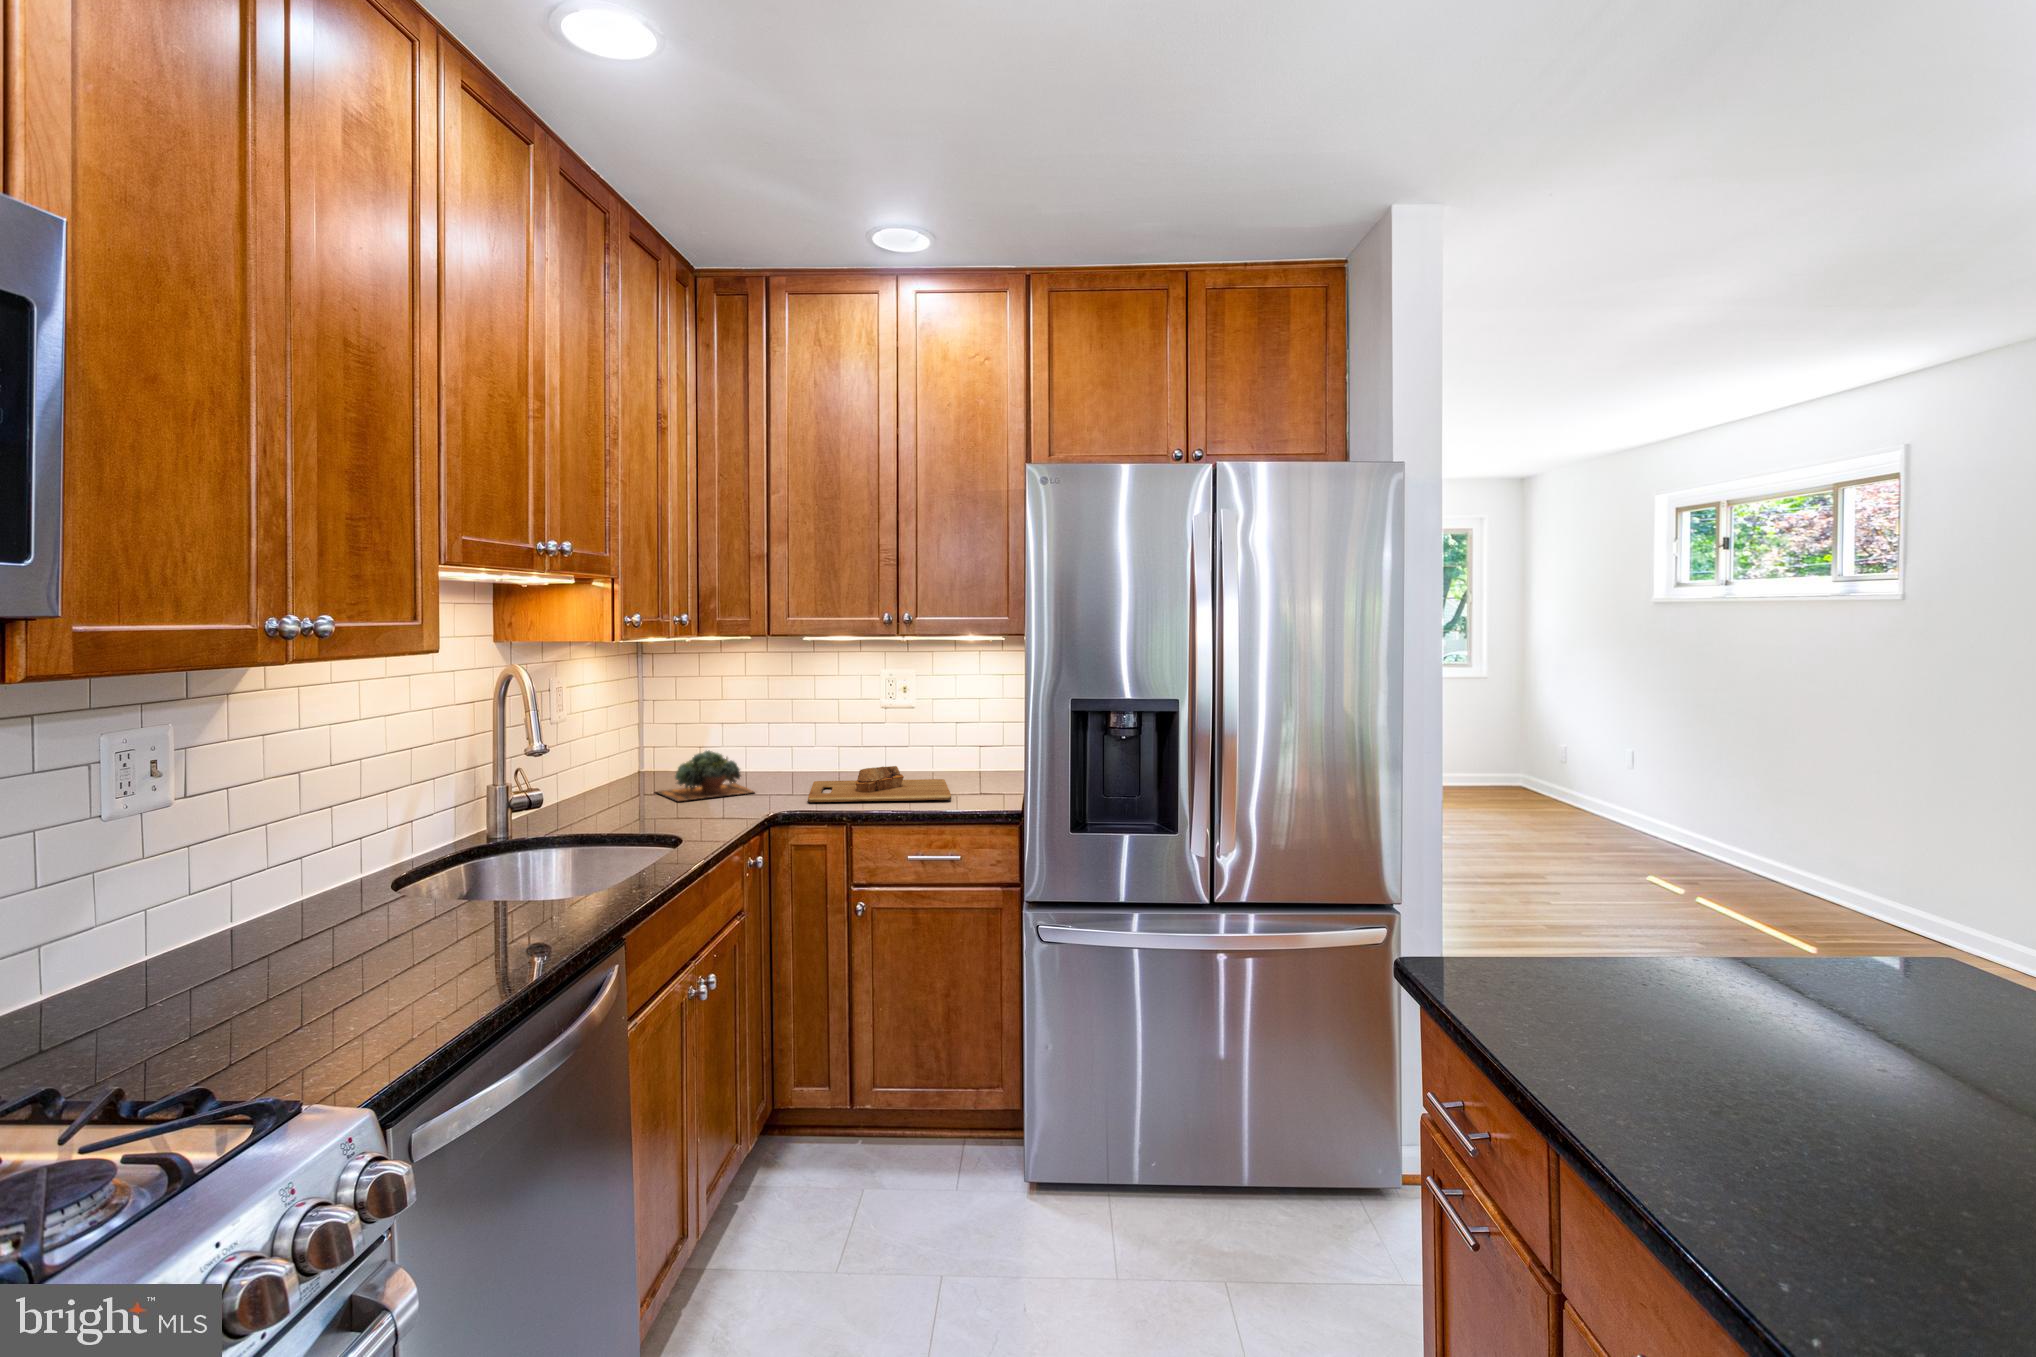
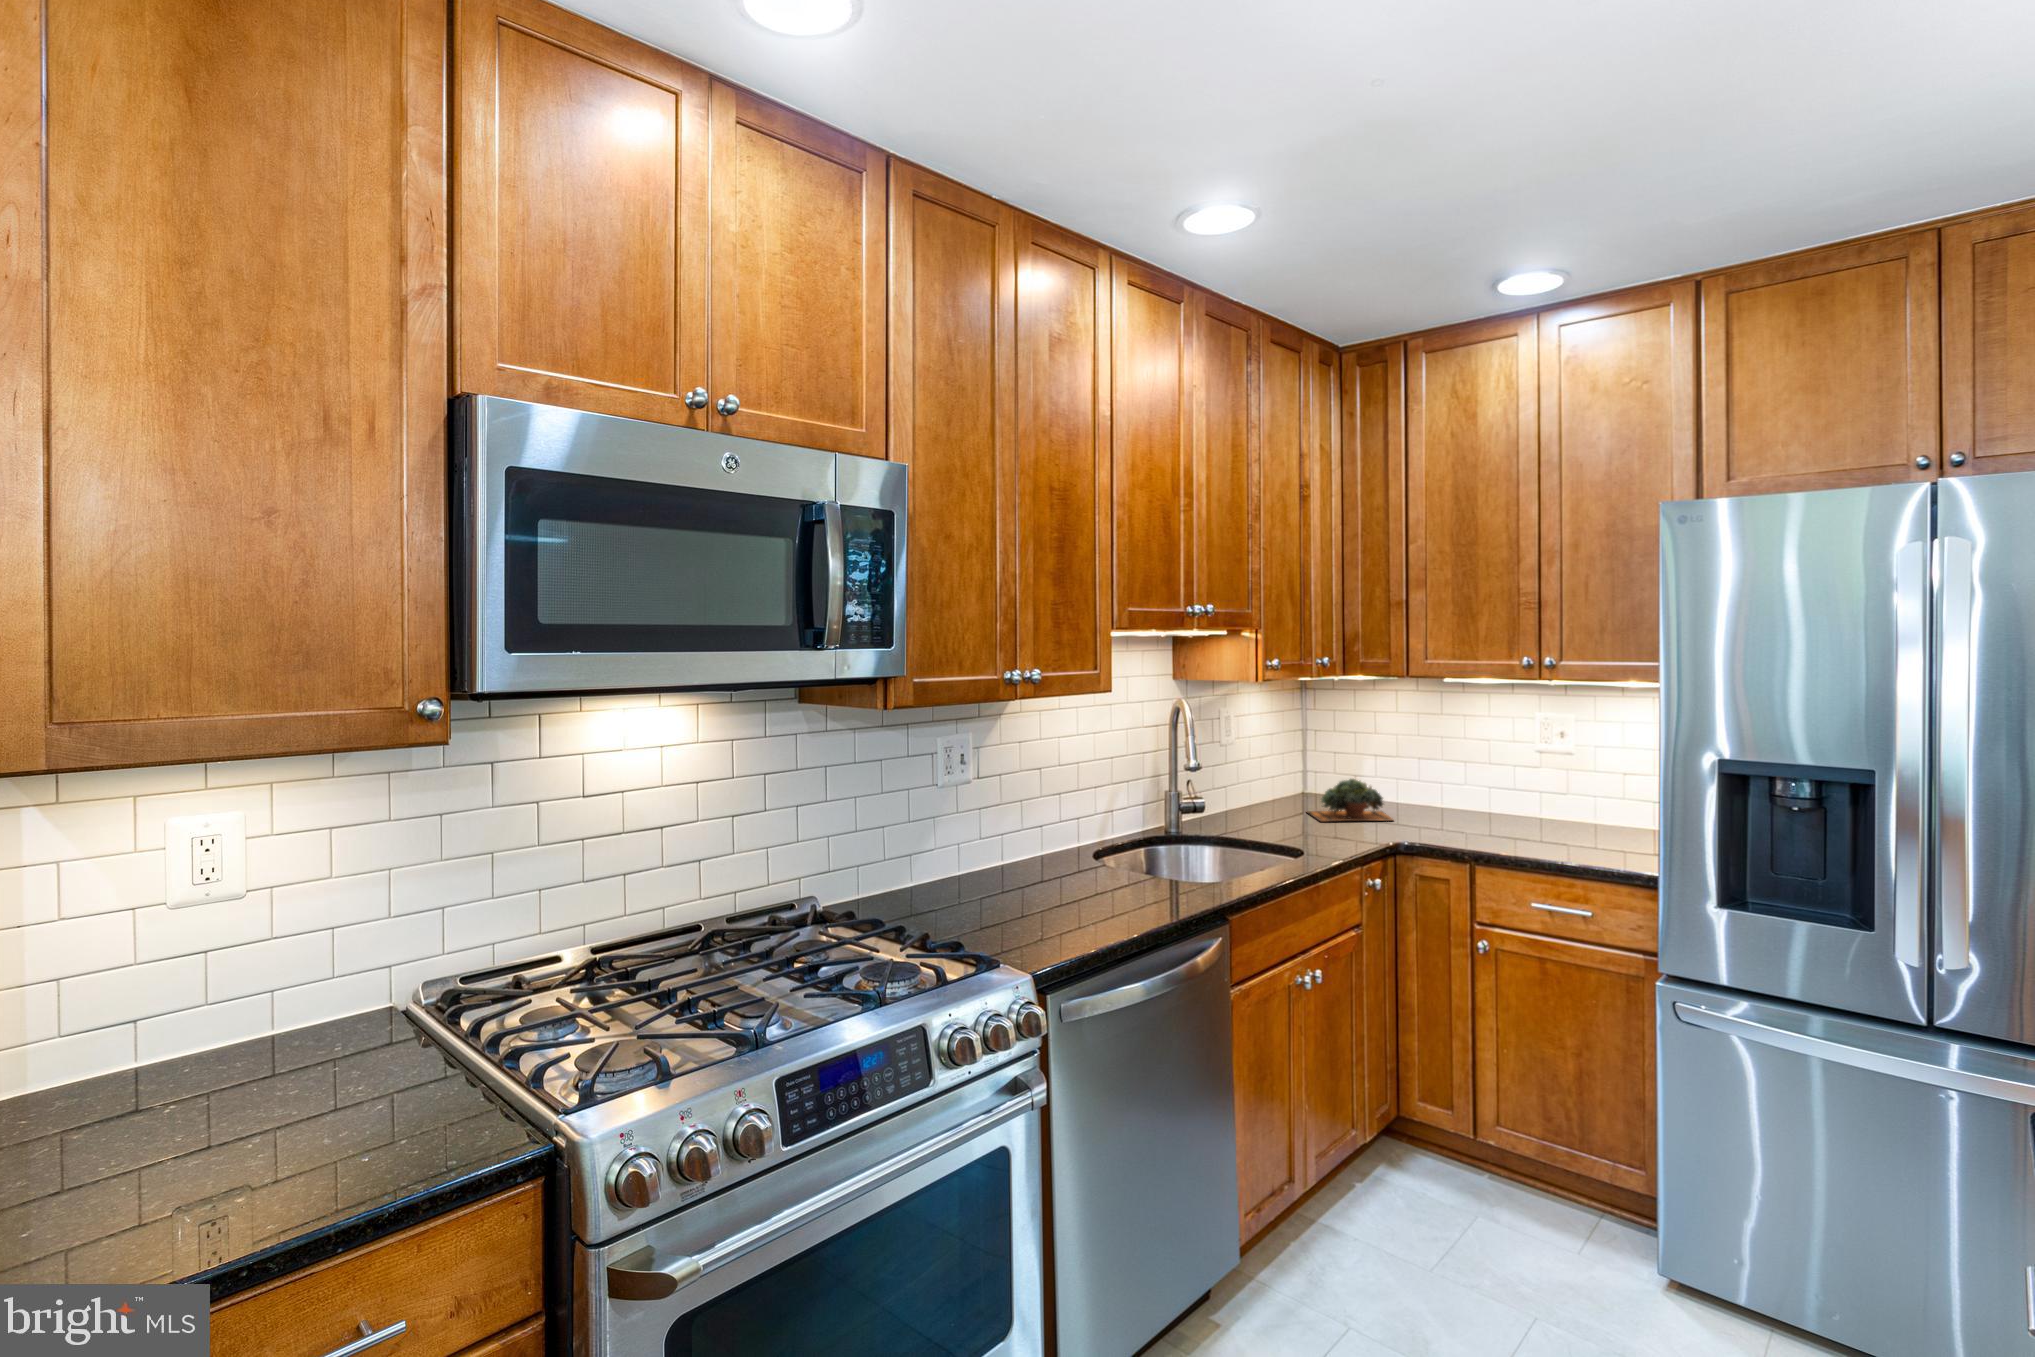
cutting board: present [808,766,951,802] -> none [1438,807,1602,847]

